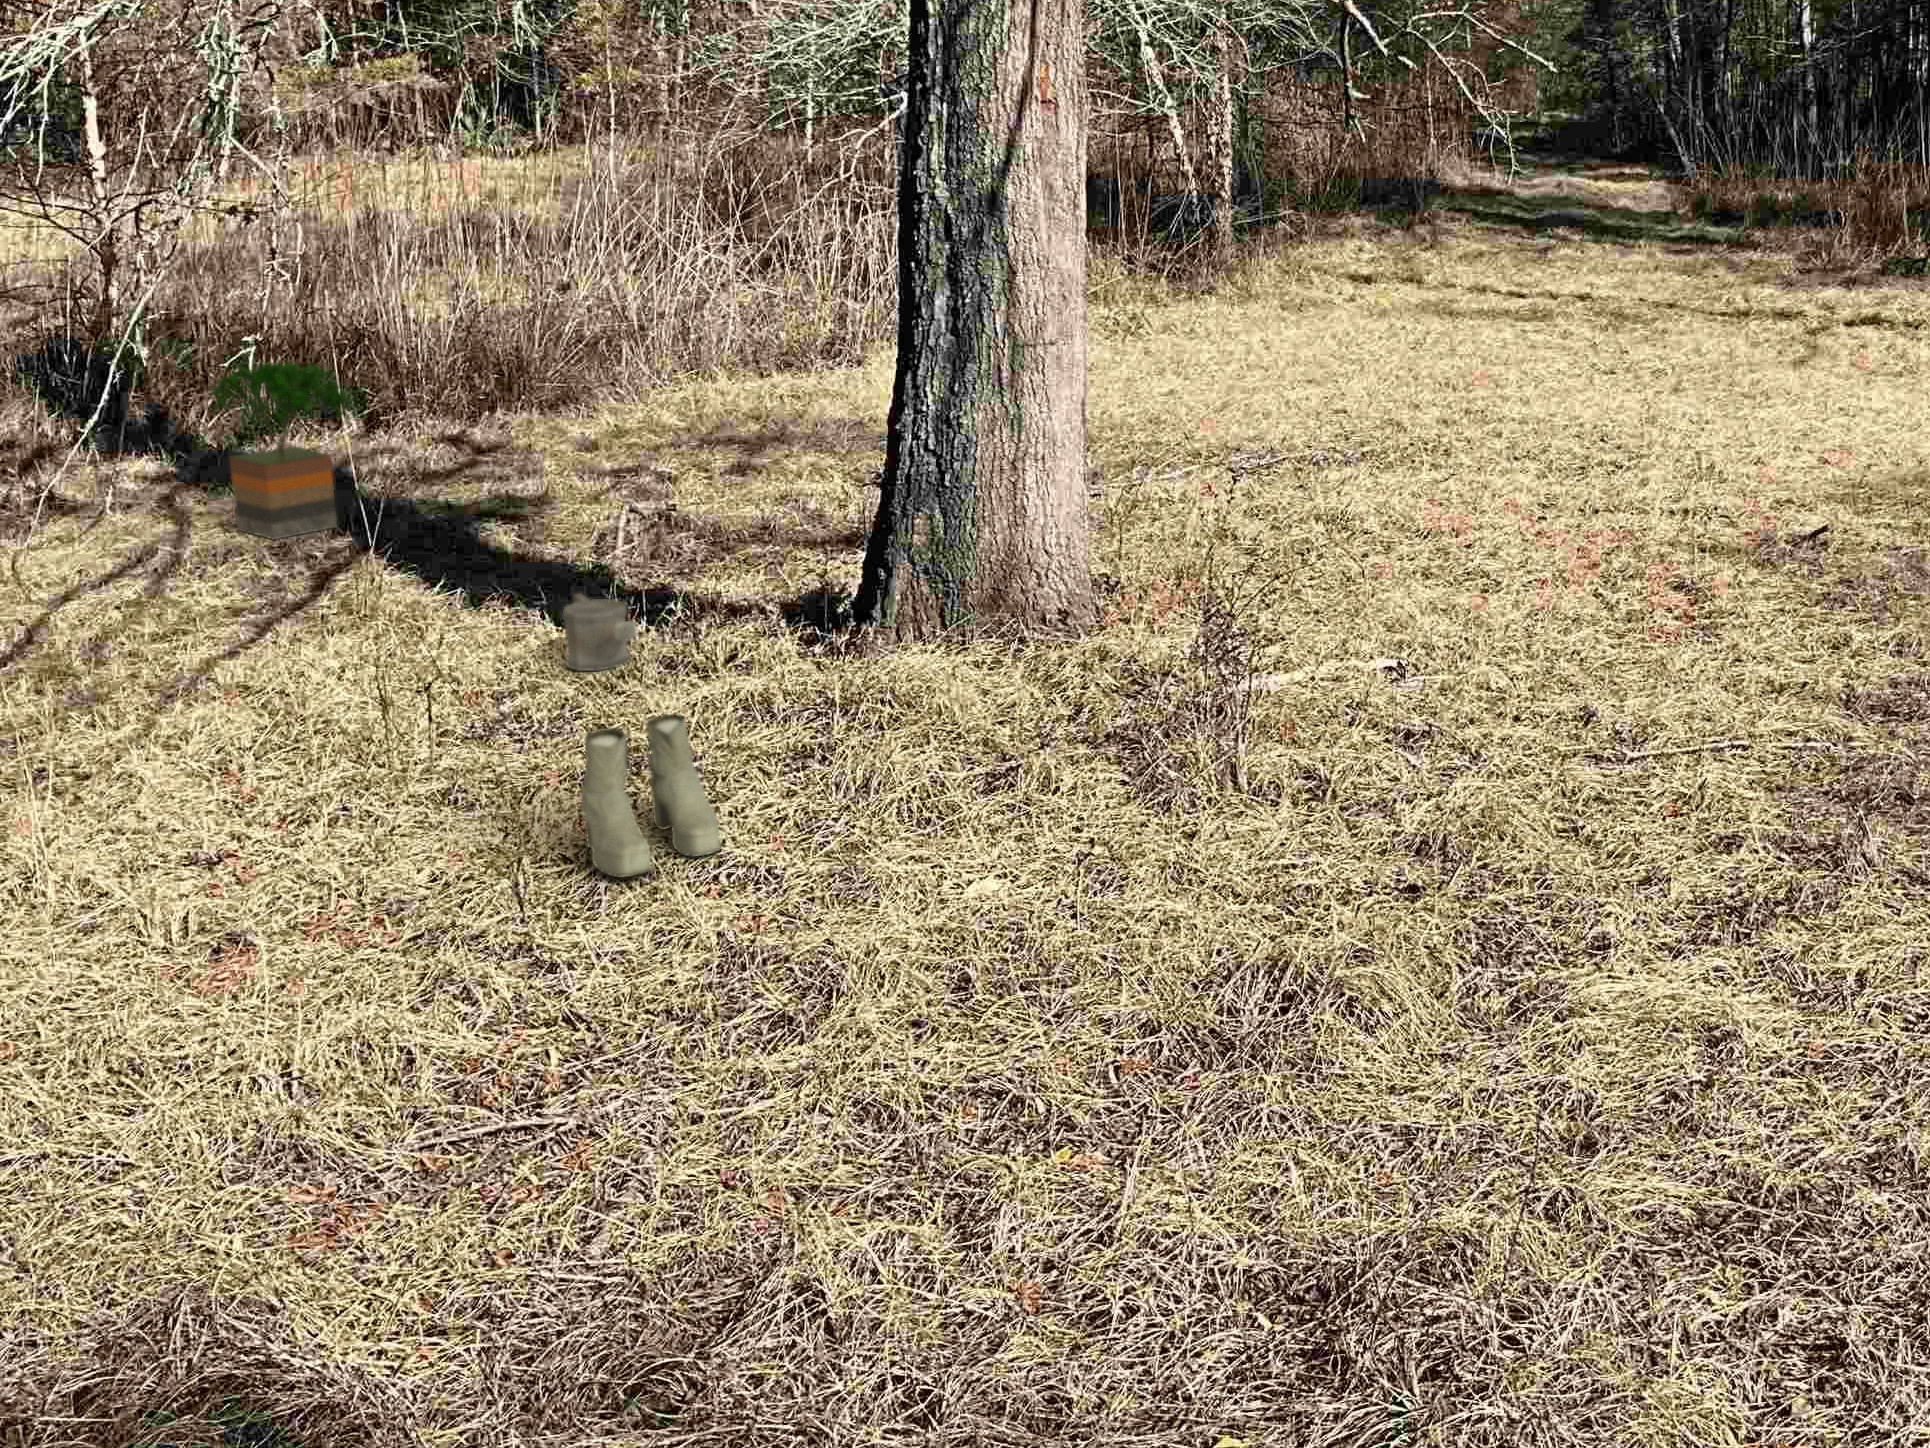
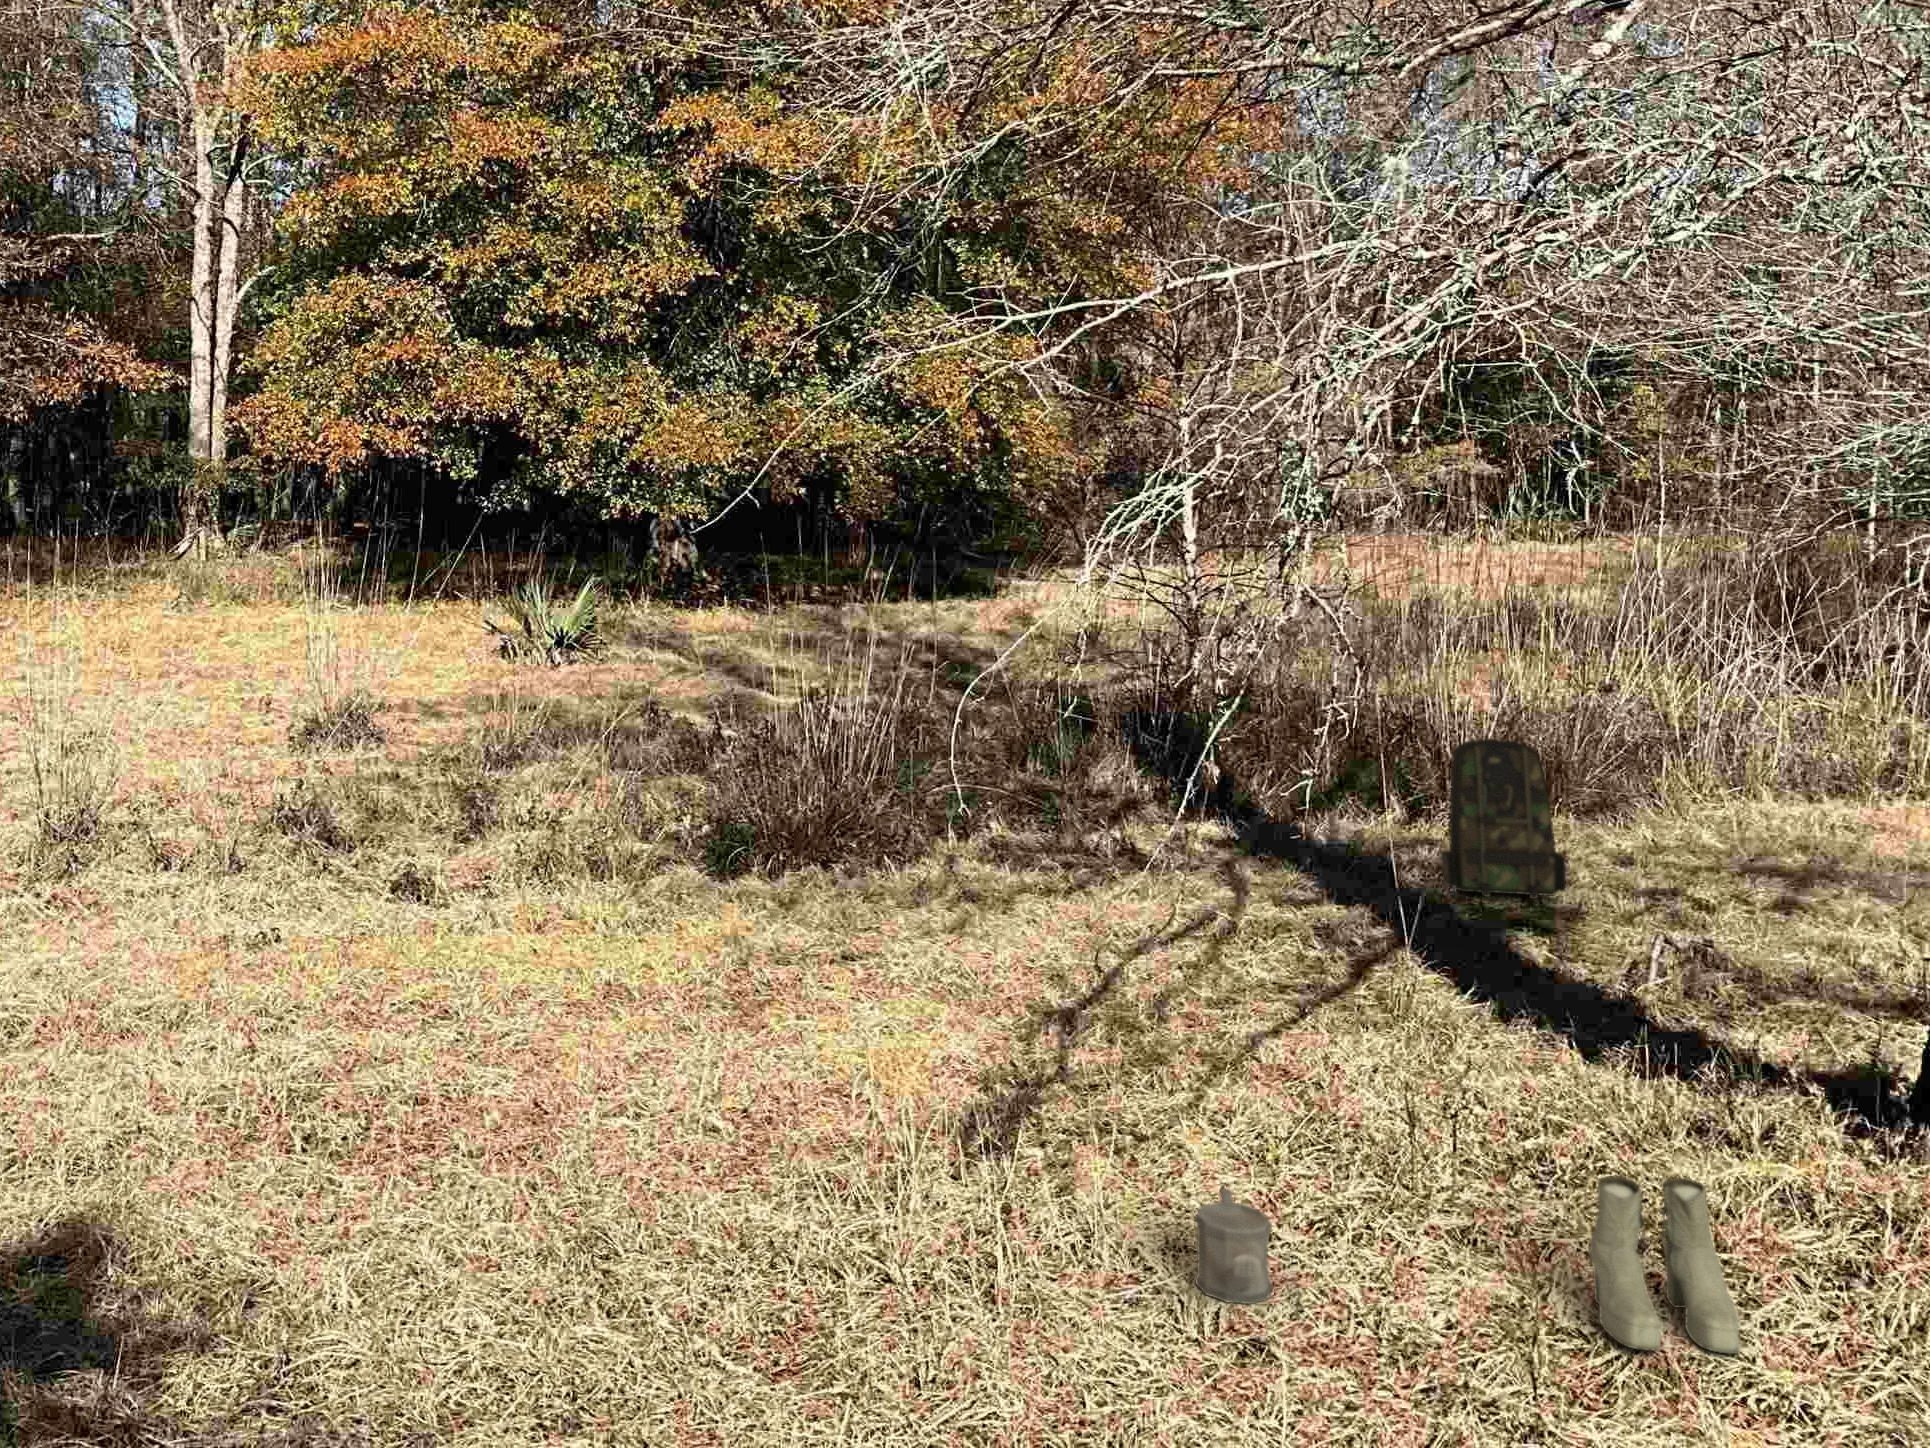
backpack: none [407,344,542,511] -> present [1440,738,1566,899]
potted tree: present [208,362,355,539] -> none [1278,735,1403,904]
watering can: present [562,594,637,671] -> present [1195,1188,1272,1304]

